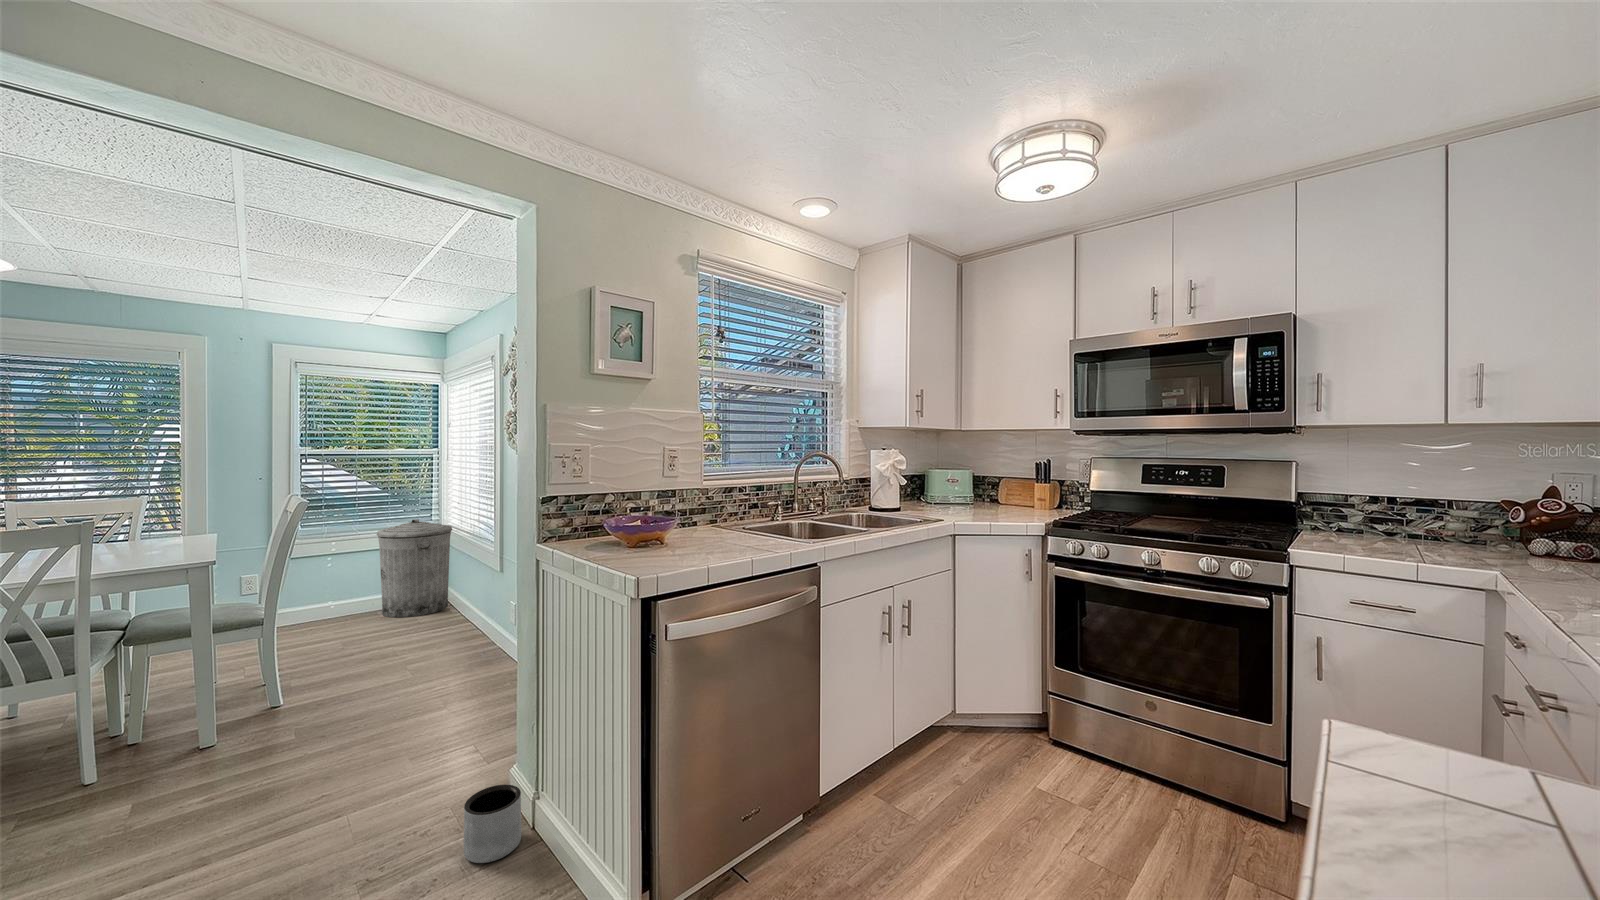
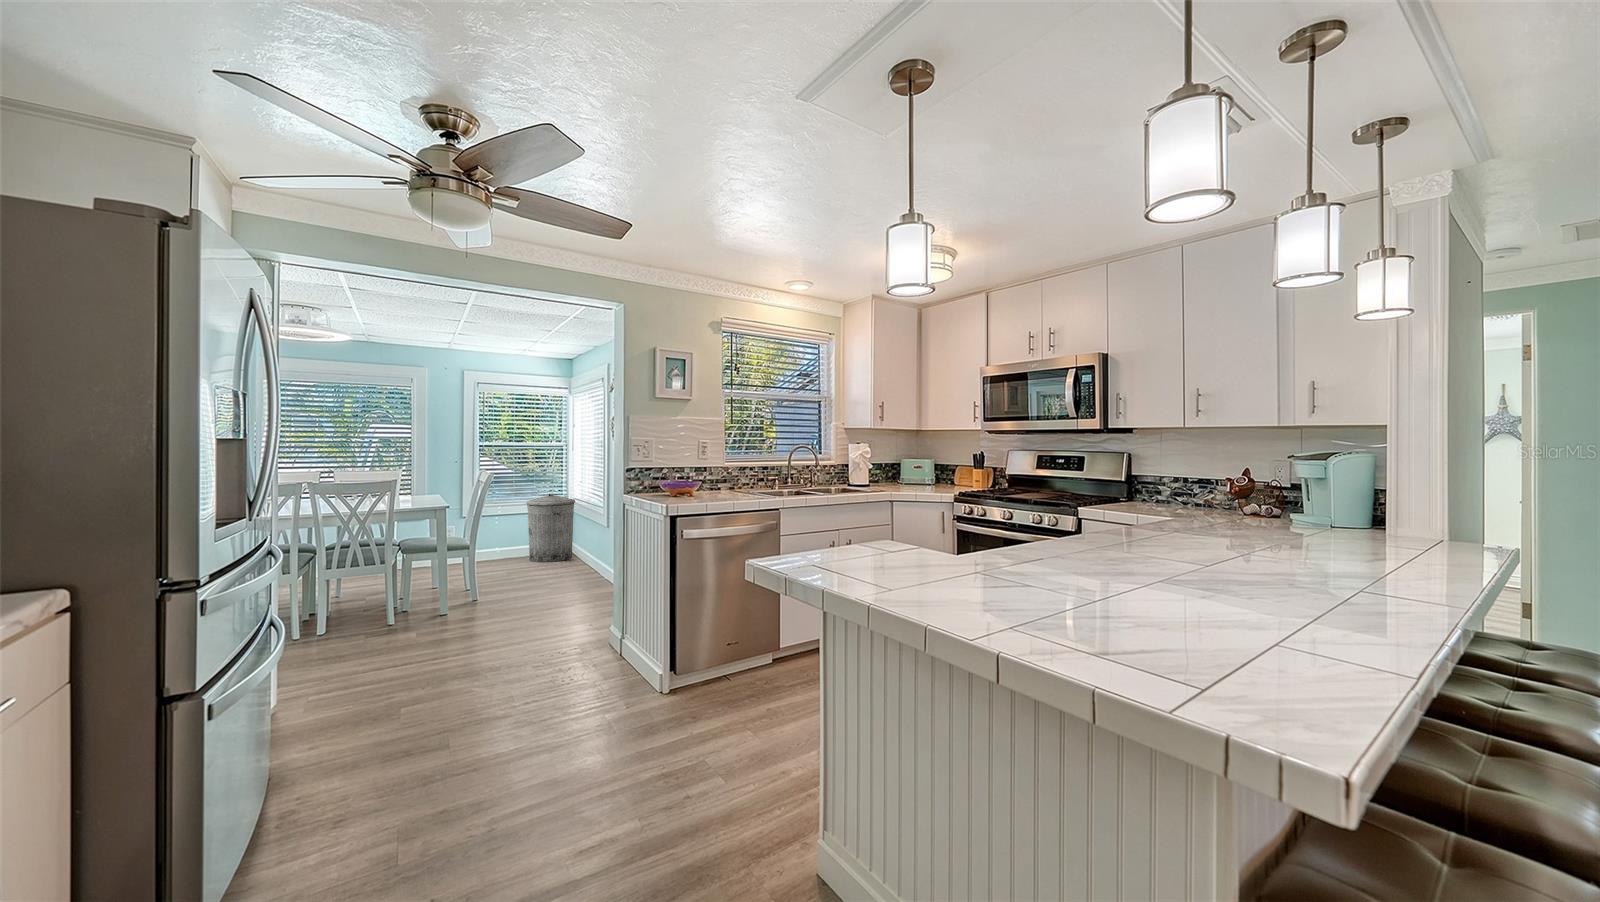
planter: present [464,785,522,863] -> none [585,628,615,664]

